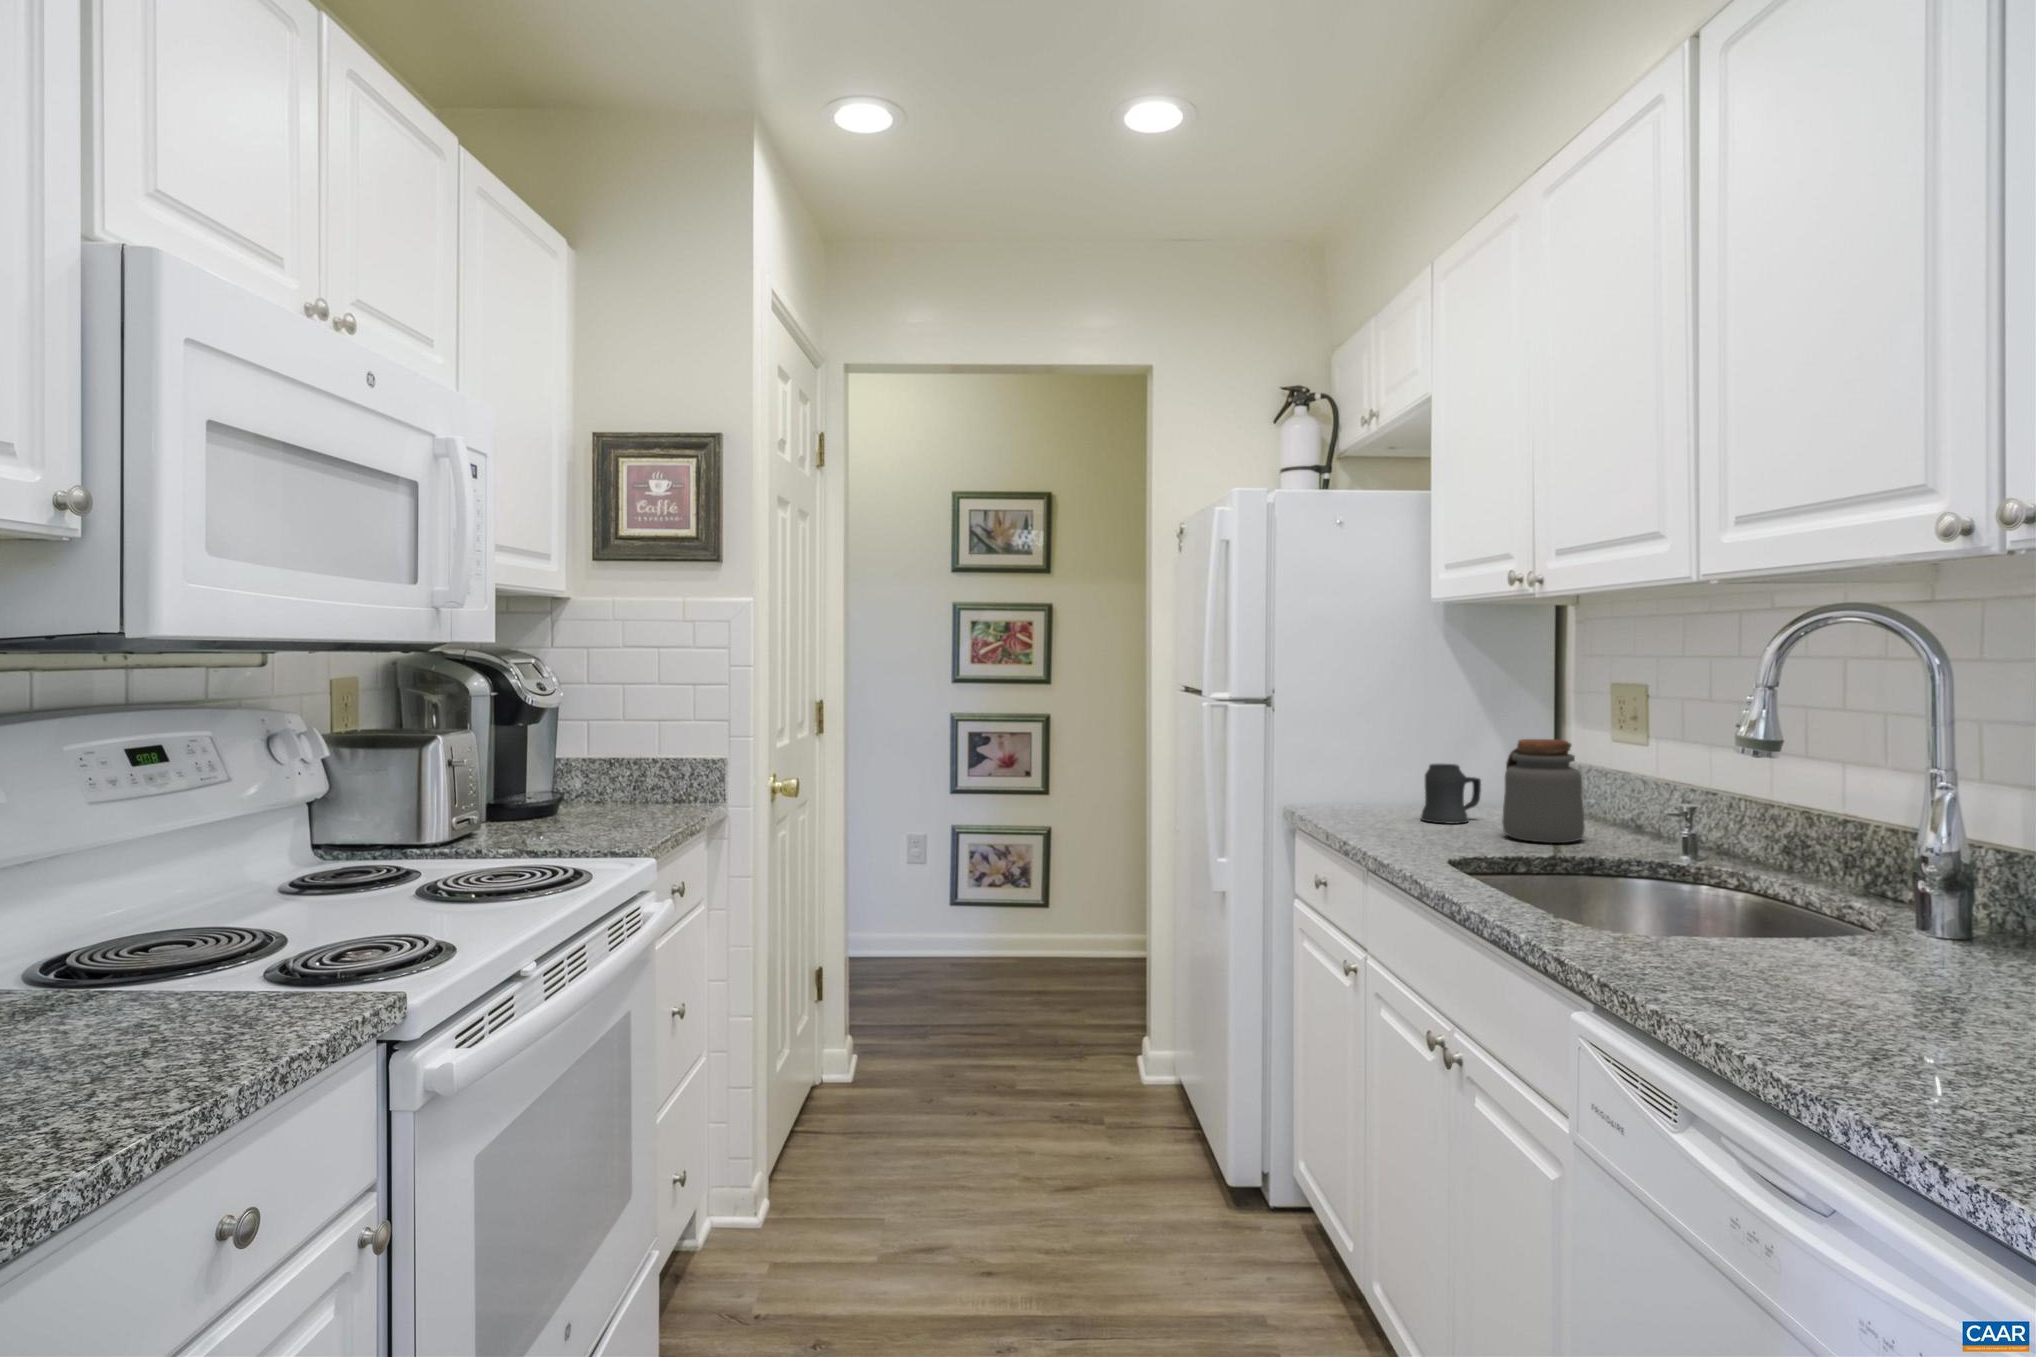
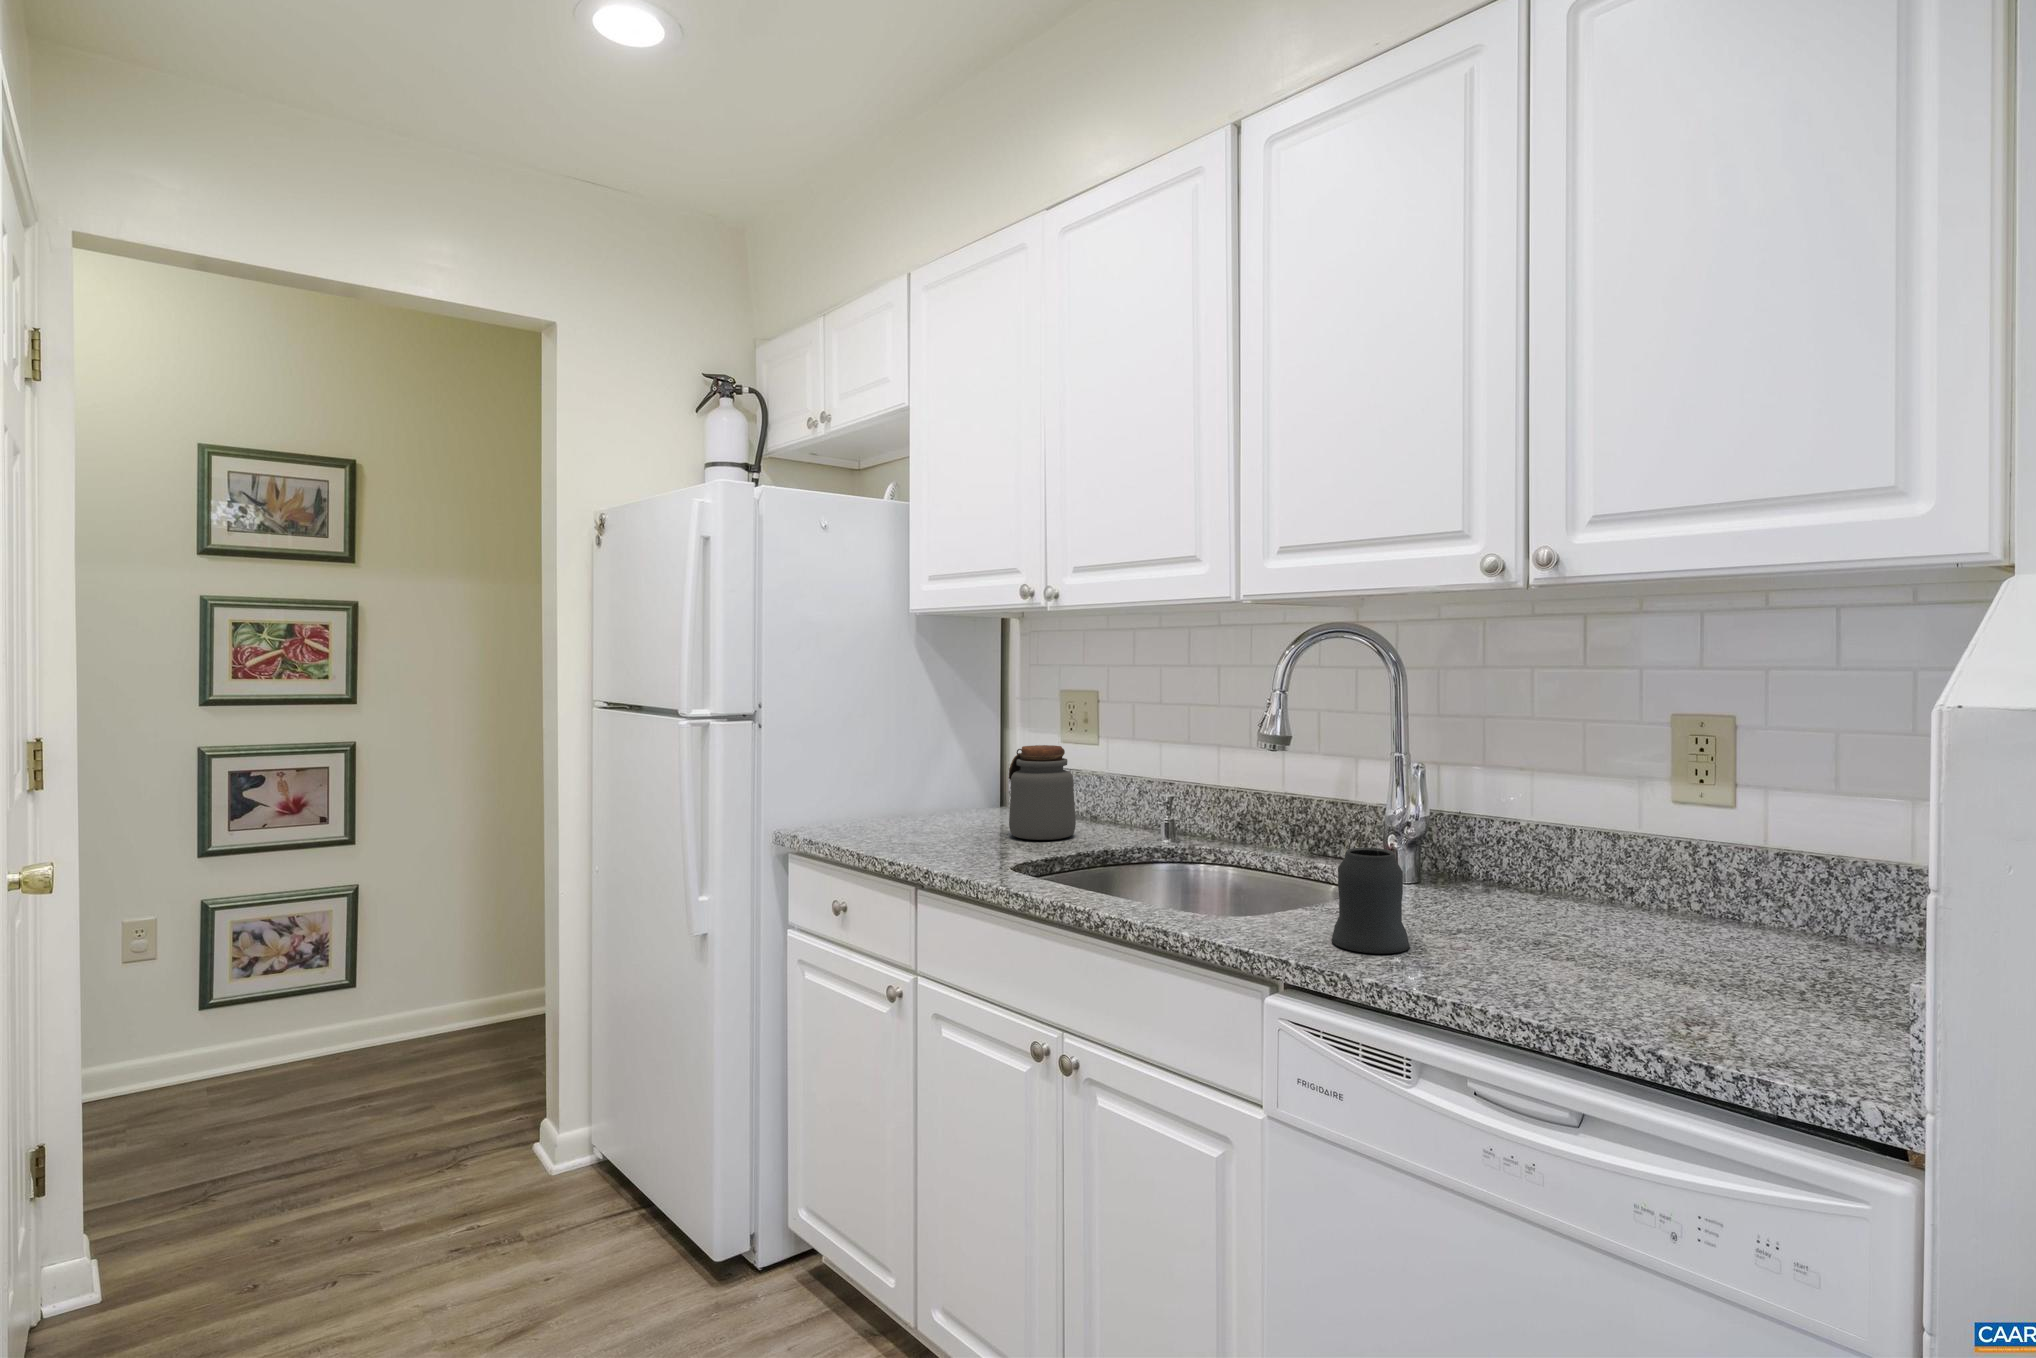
mug: present [1421,764,1481,824] -> present [1332,848,1410,954]

